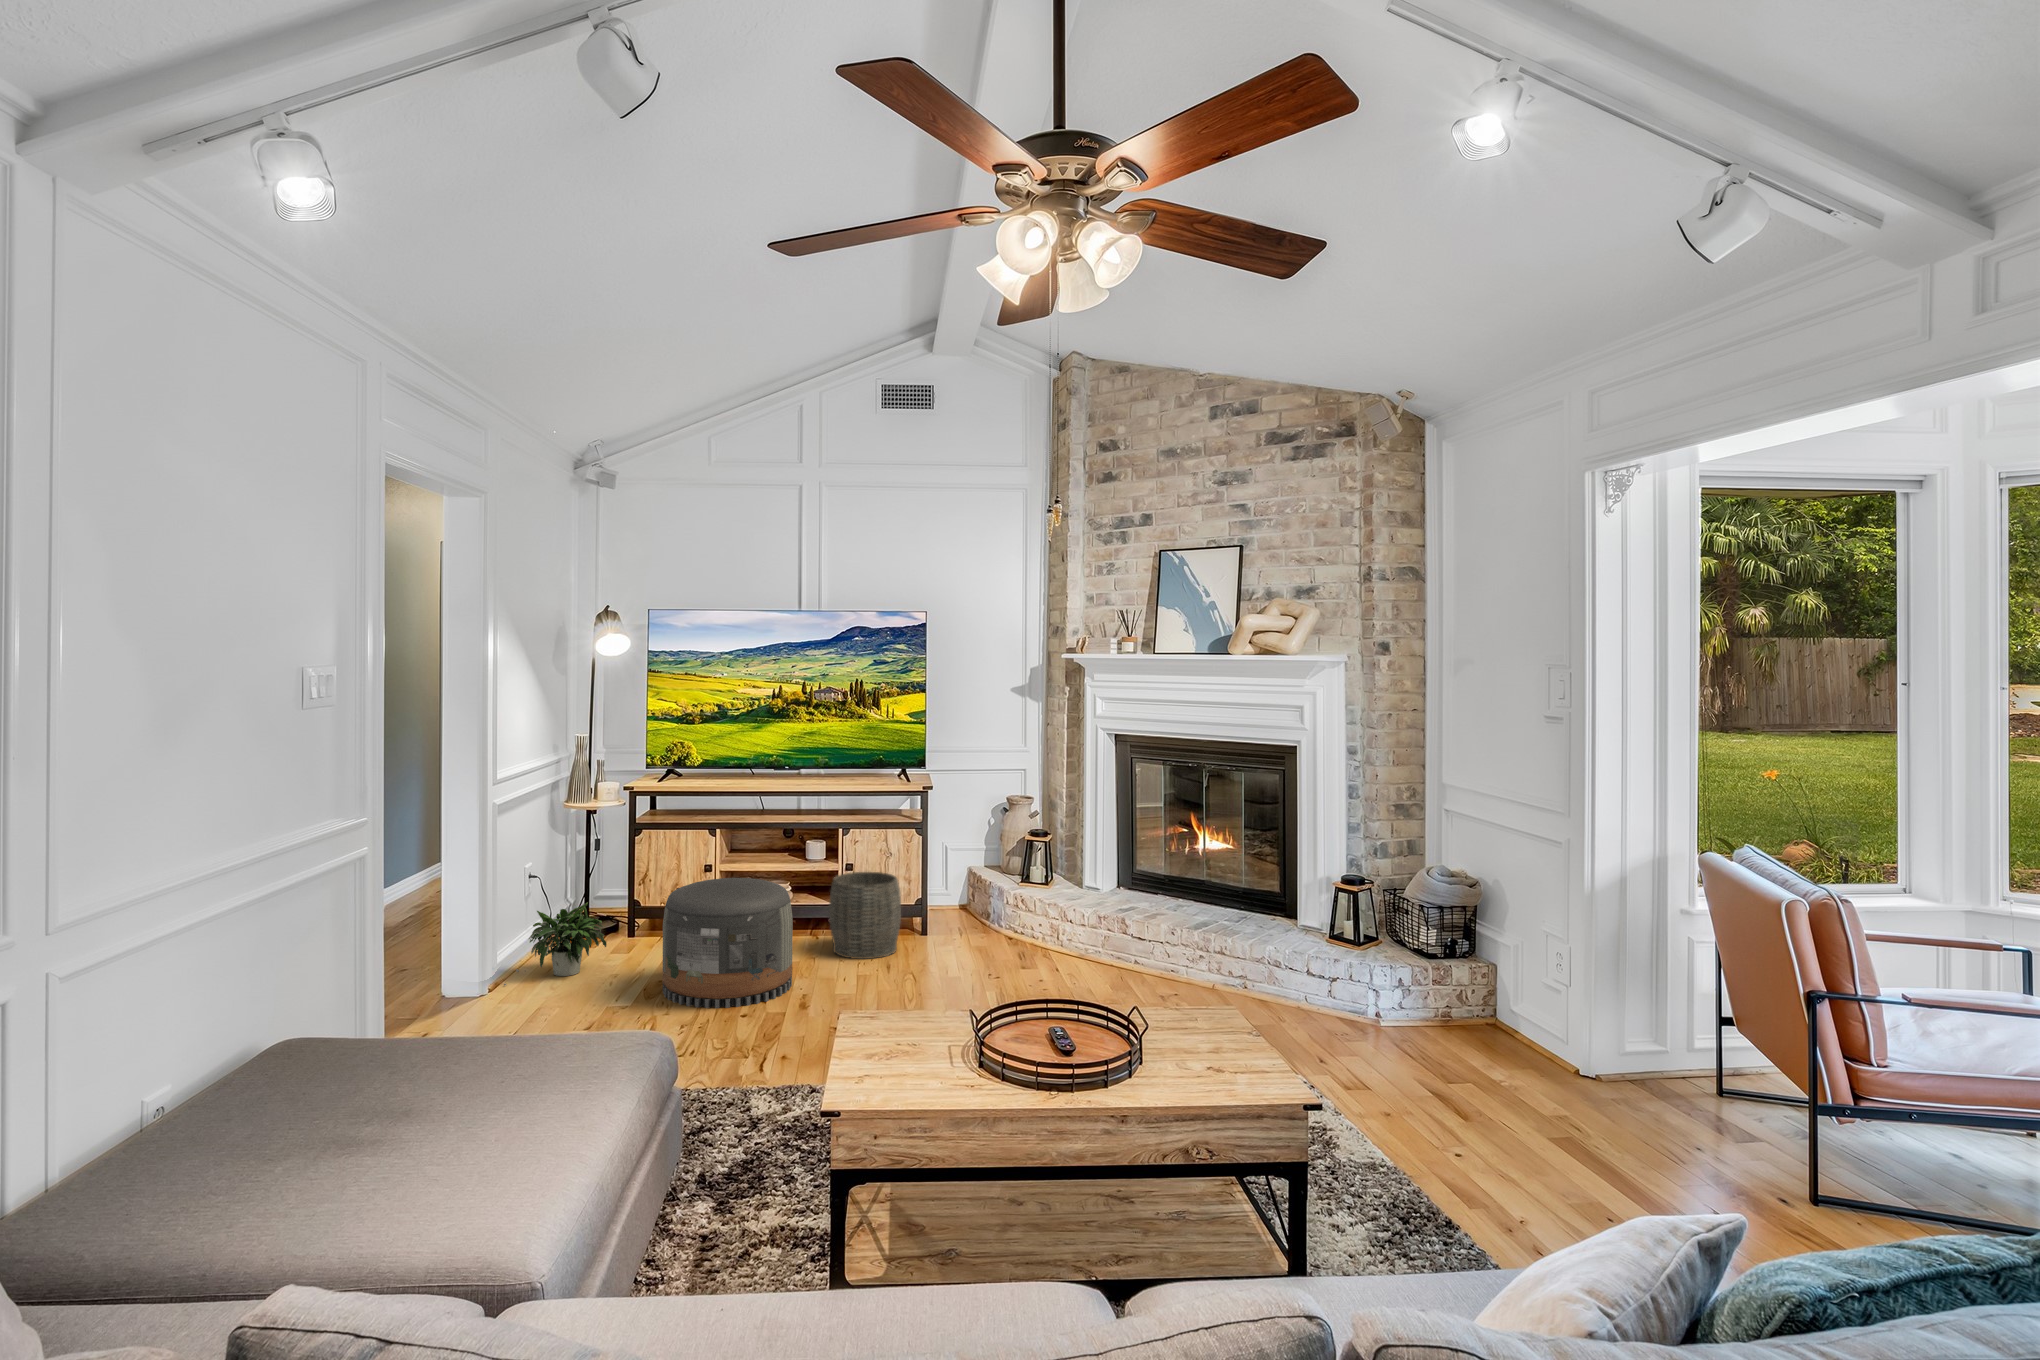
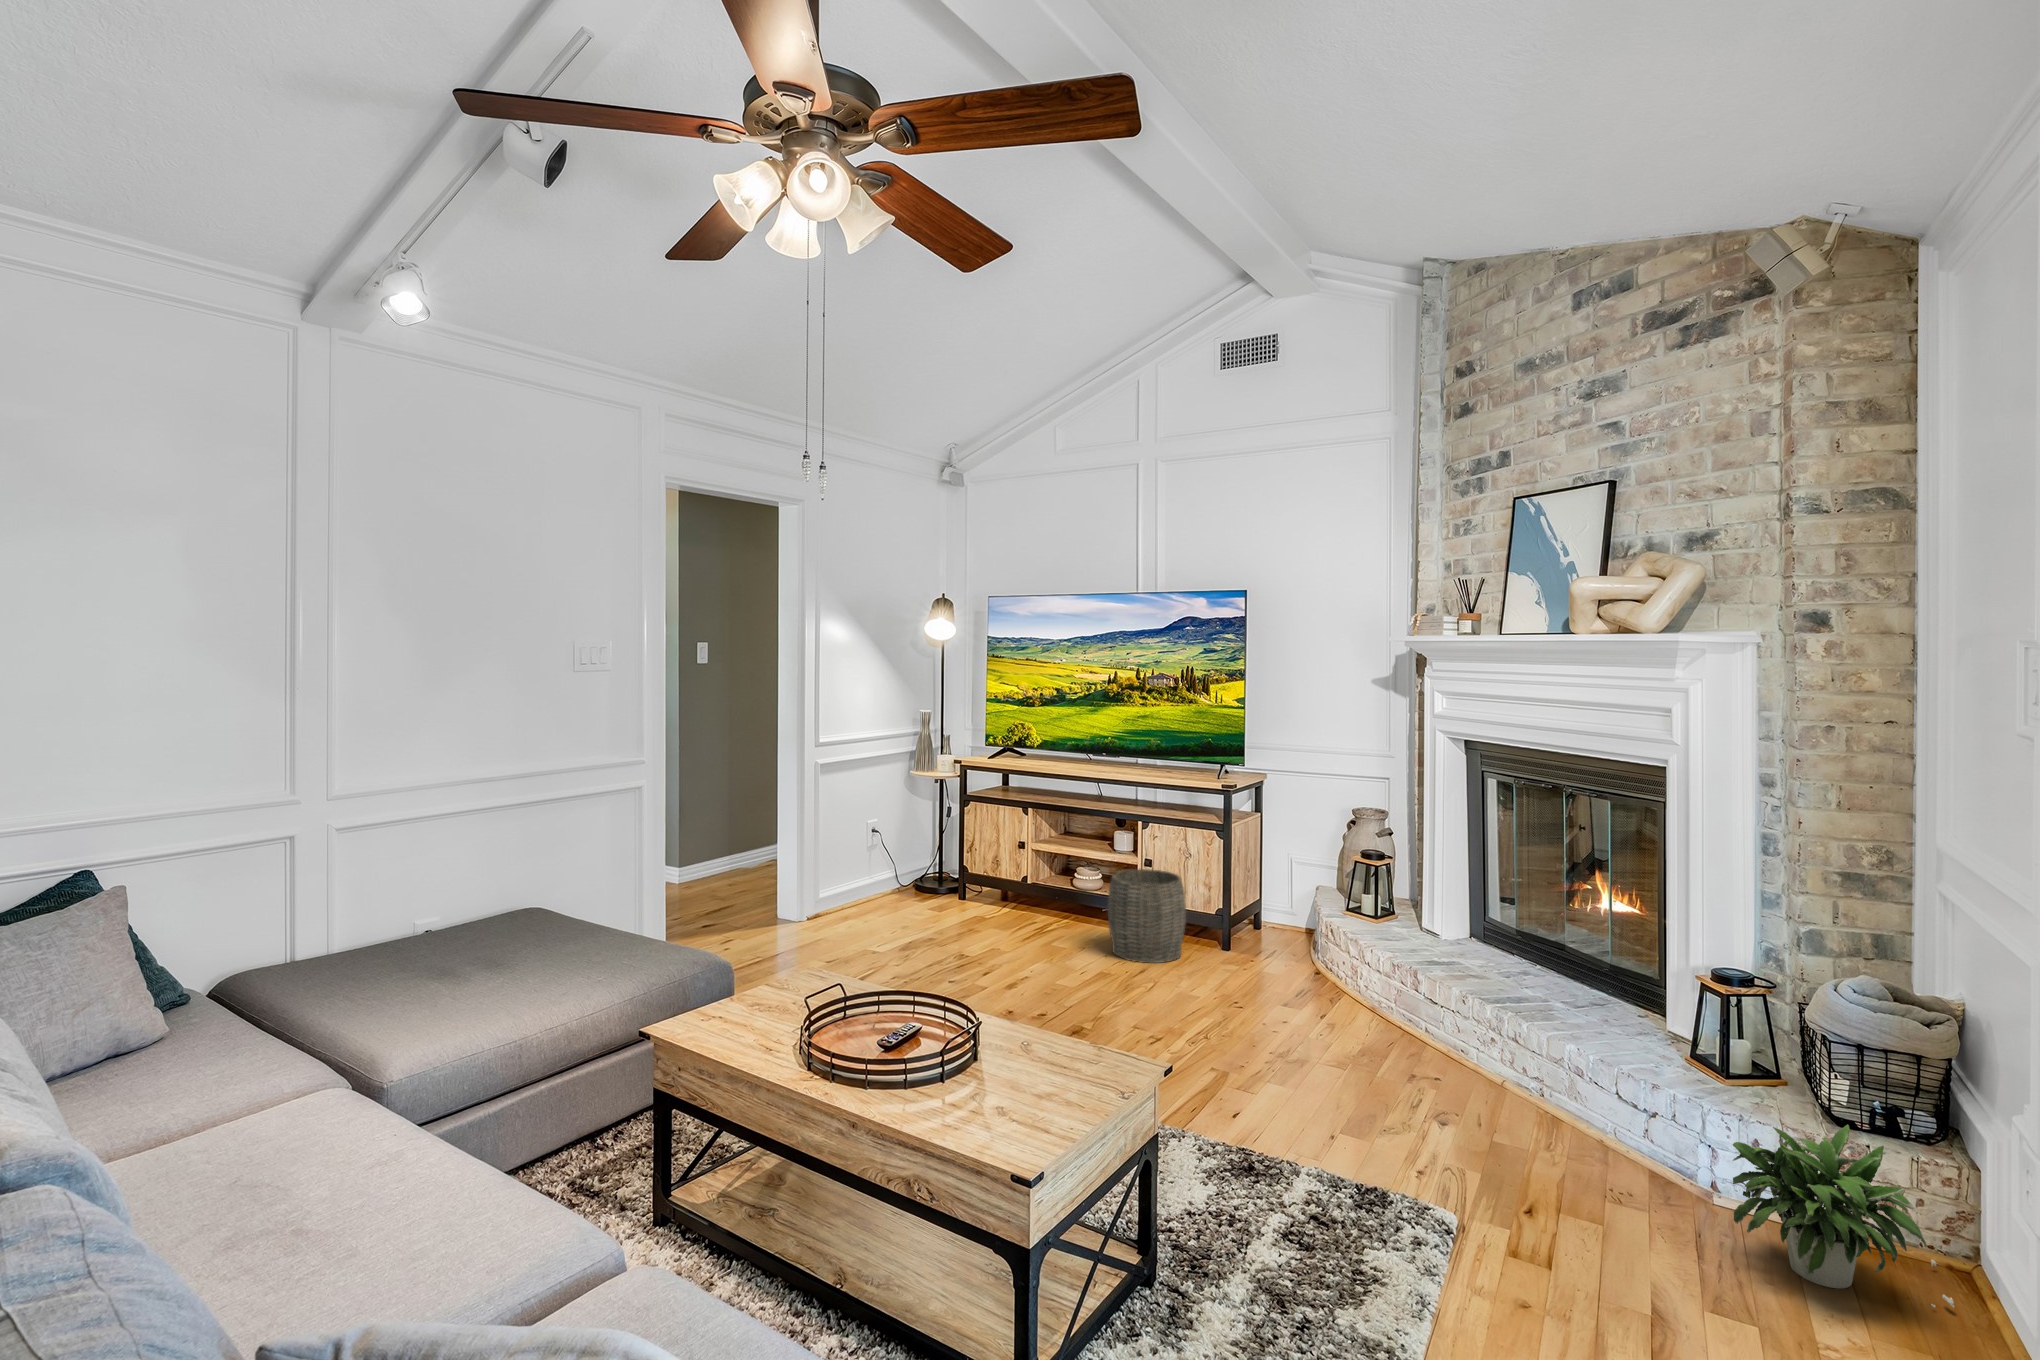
pouf: present [662,878,793,1008] -> none [912,854,1035,978]
potted plant: present [504,902,607,986] -> present [1733,1124,1954,1308]

